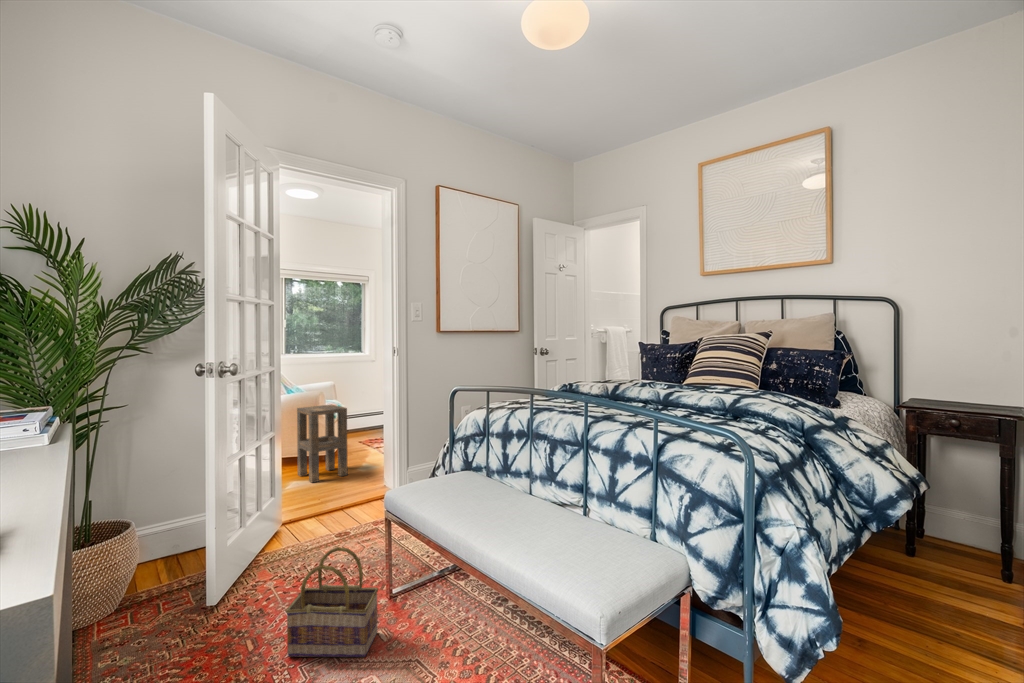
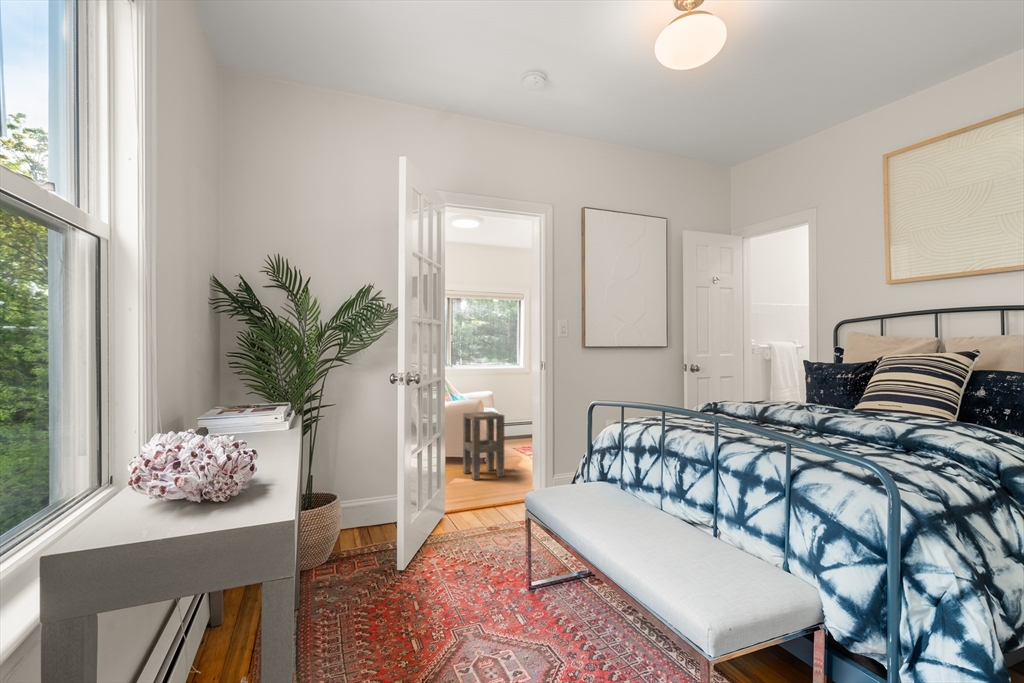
basket: present [286,547,378,657] -> none [441,535,517,634]

